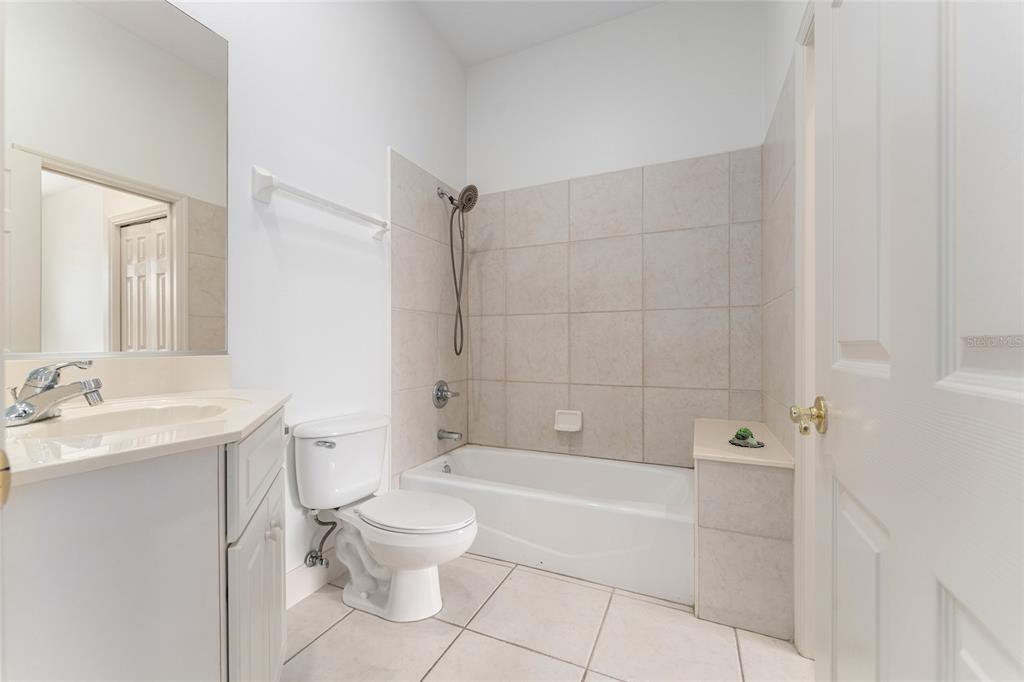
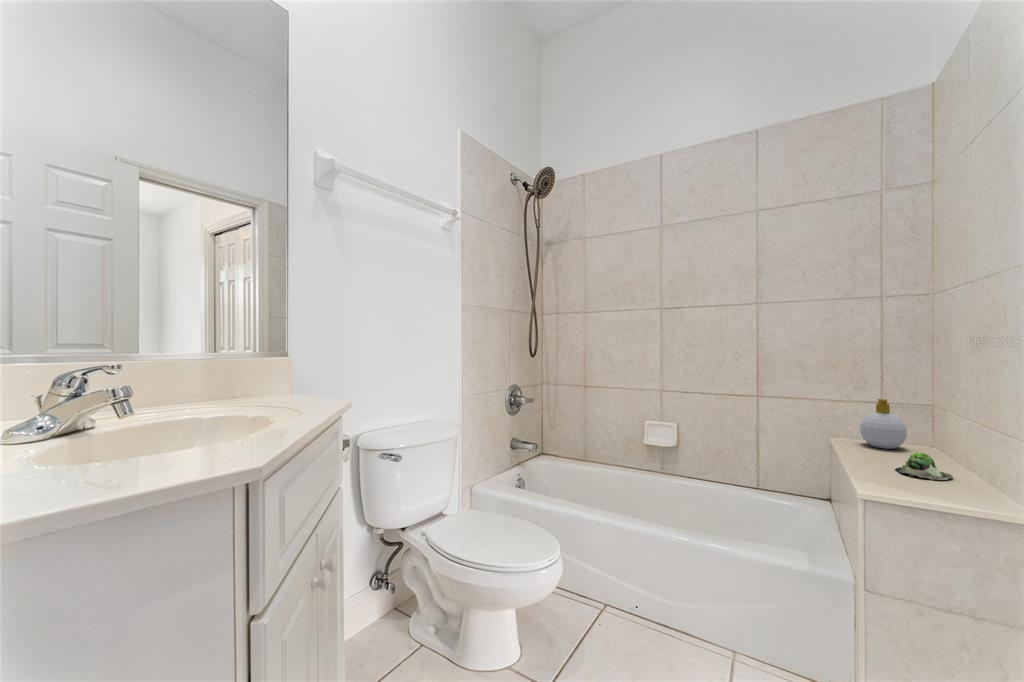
soap bottle: none [713,389,744,427] -> present [860,399,907,449]

